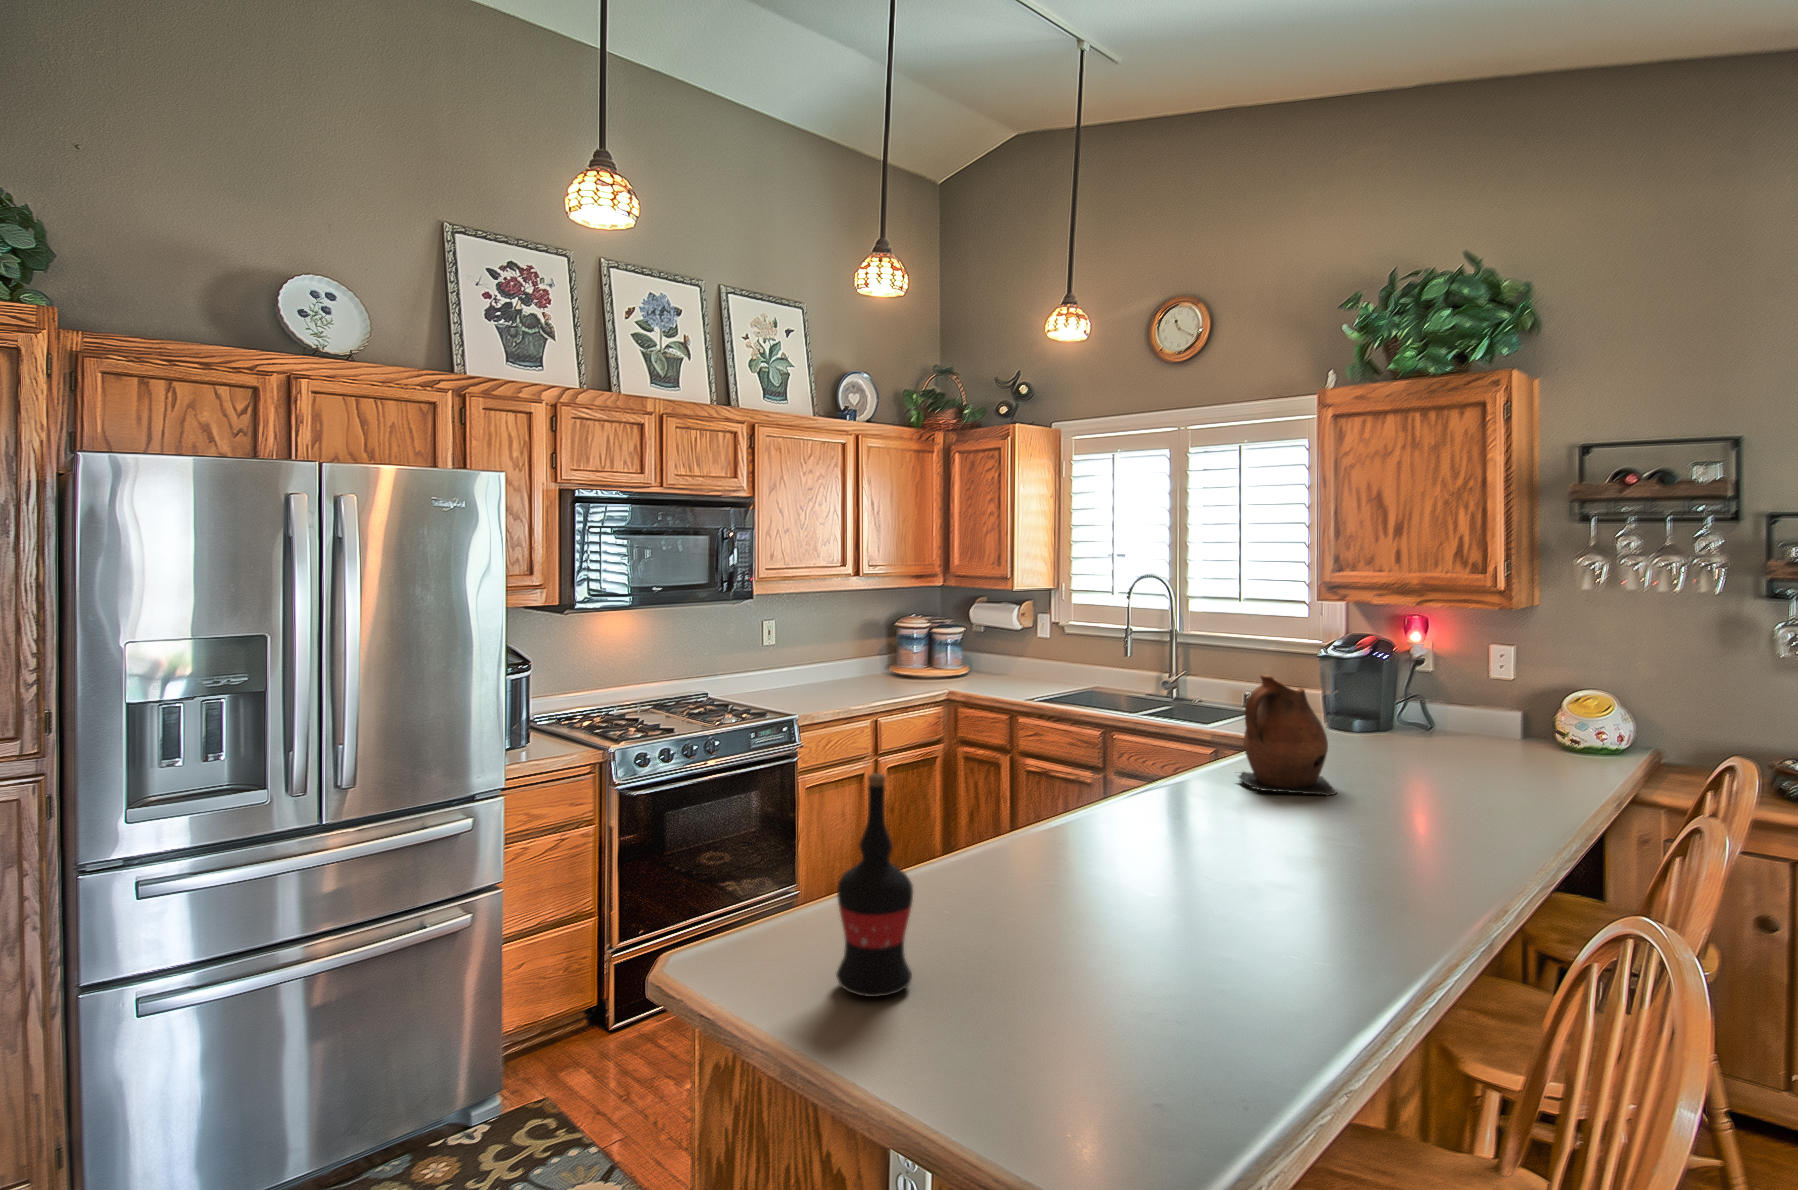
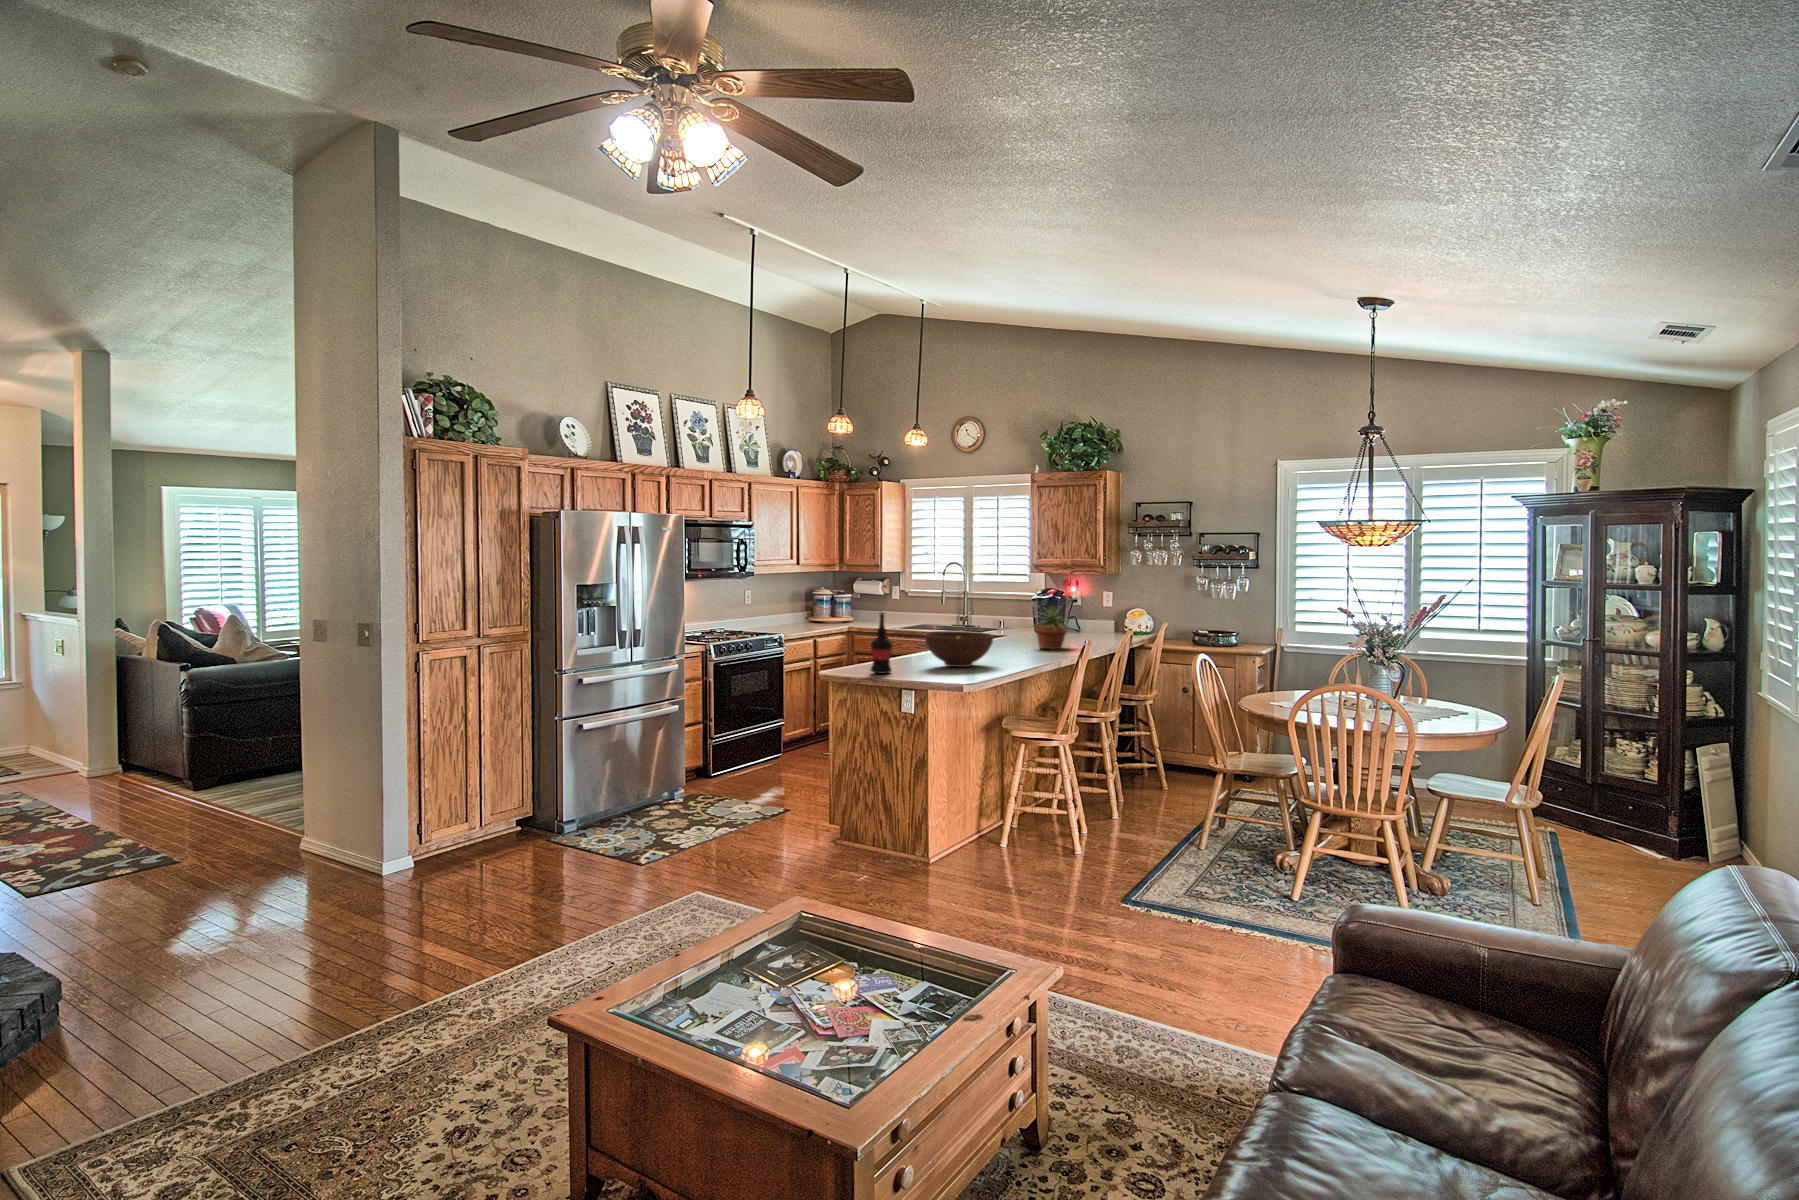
ceramic pitcher: present [1236,675,1336,796] -> none [989,599,1027,646]
potted plant: none [1353,705,1497,833] -> present [1034,608,1069,649]
fruit bowl: none [1038,810,1284,965] -> present [925,631,994,667]

